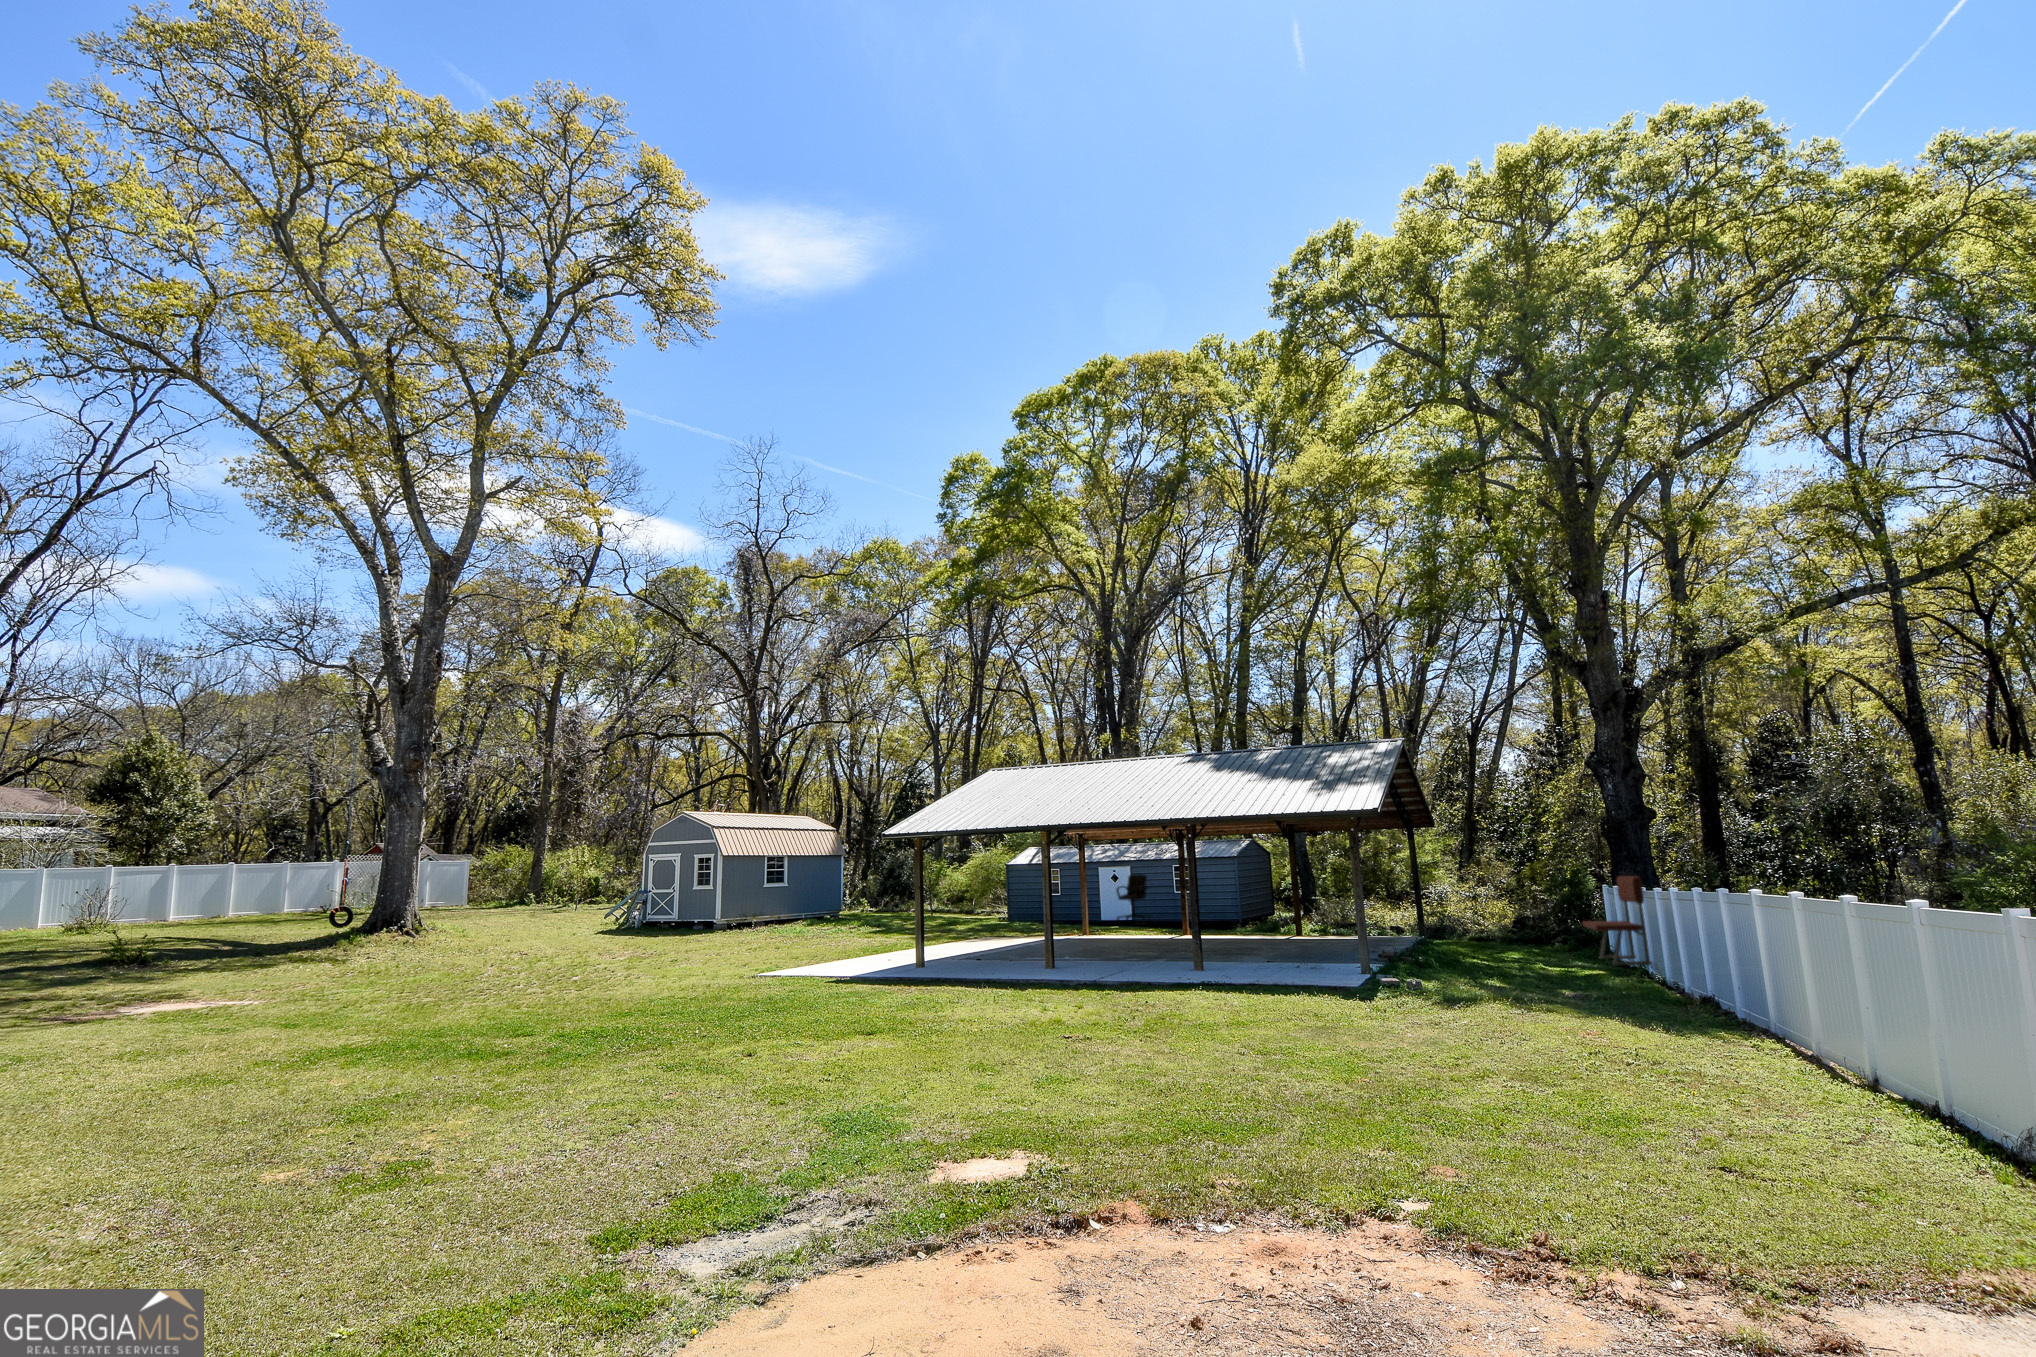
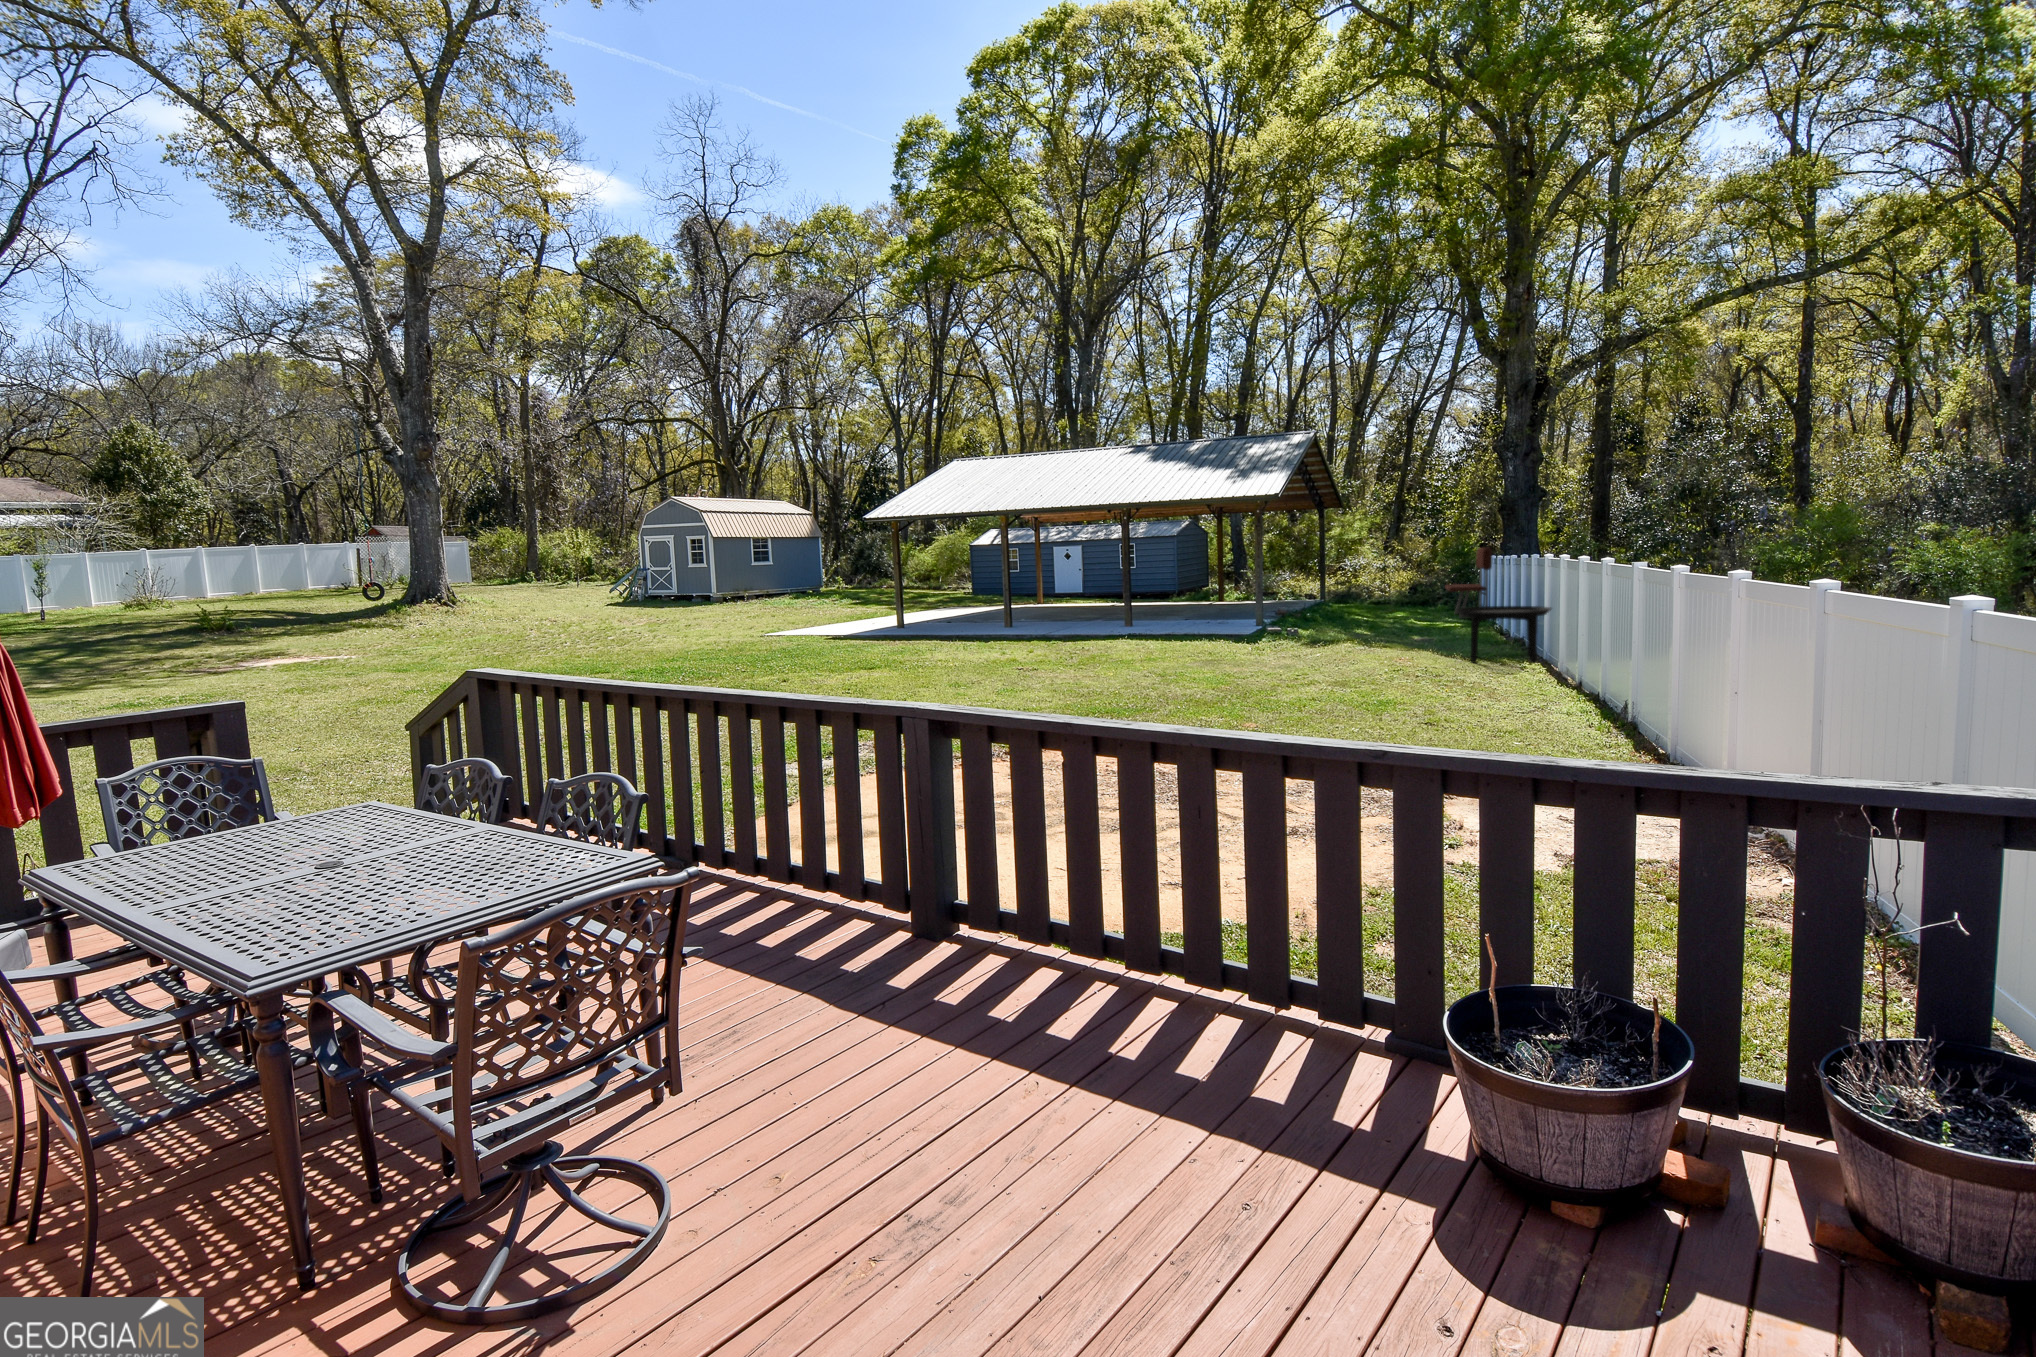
chair: present [1116,874,1150,921] -> none [1070,551,1101,593]
round table: none [1672,959,1821,1048] -> present [1457,606,1551,663]

